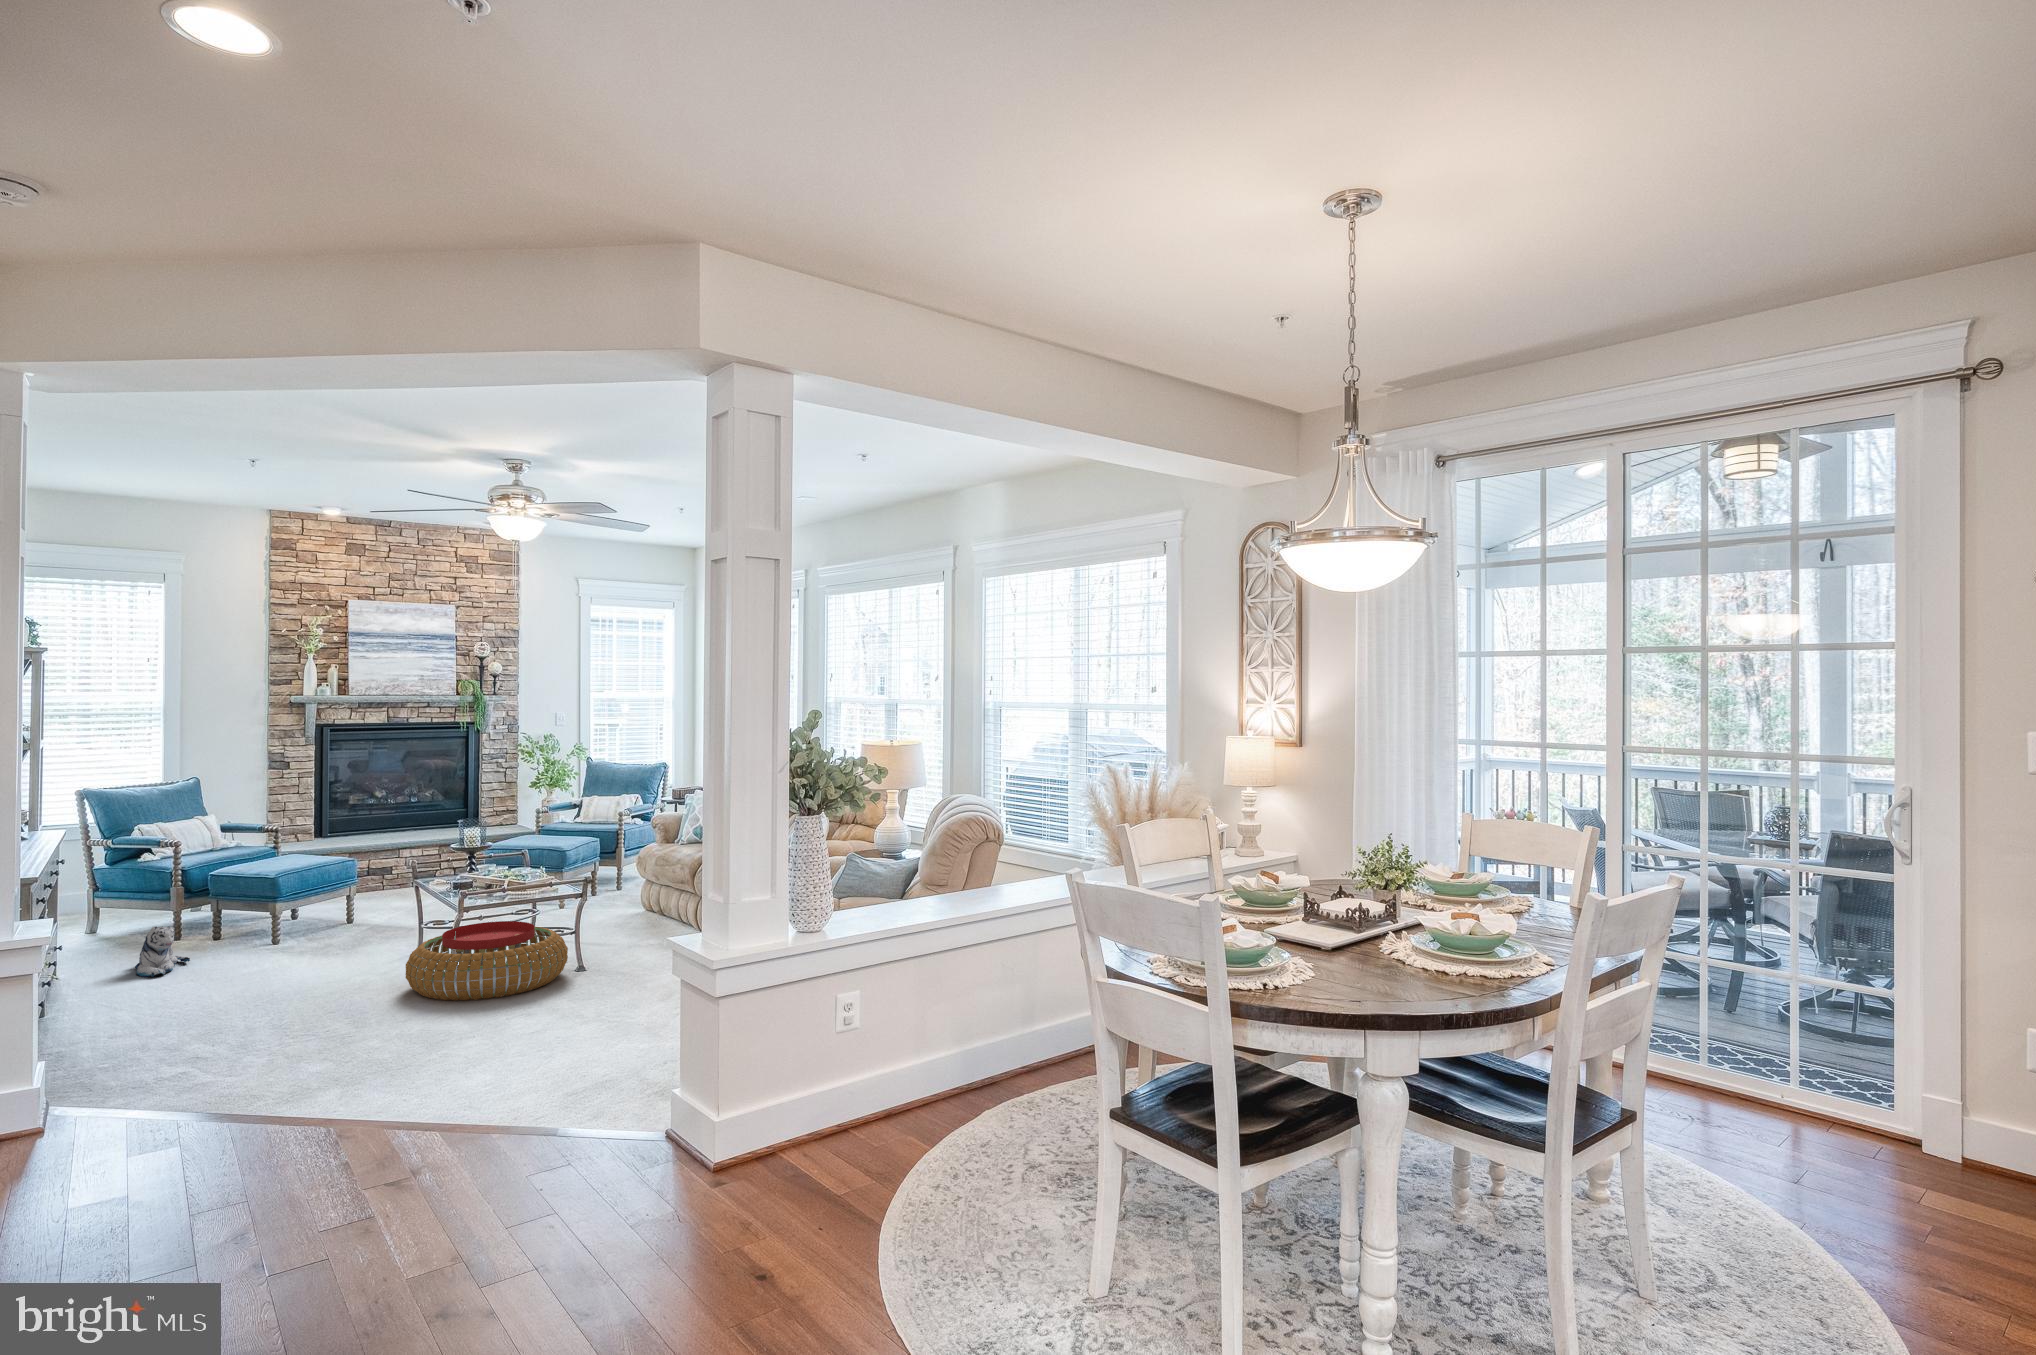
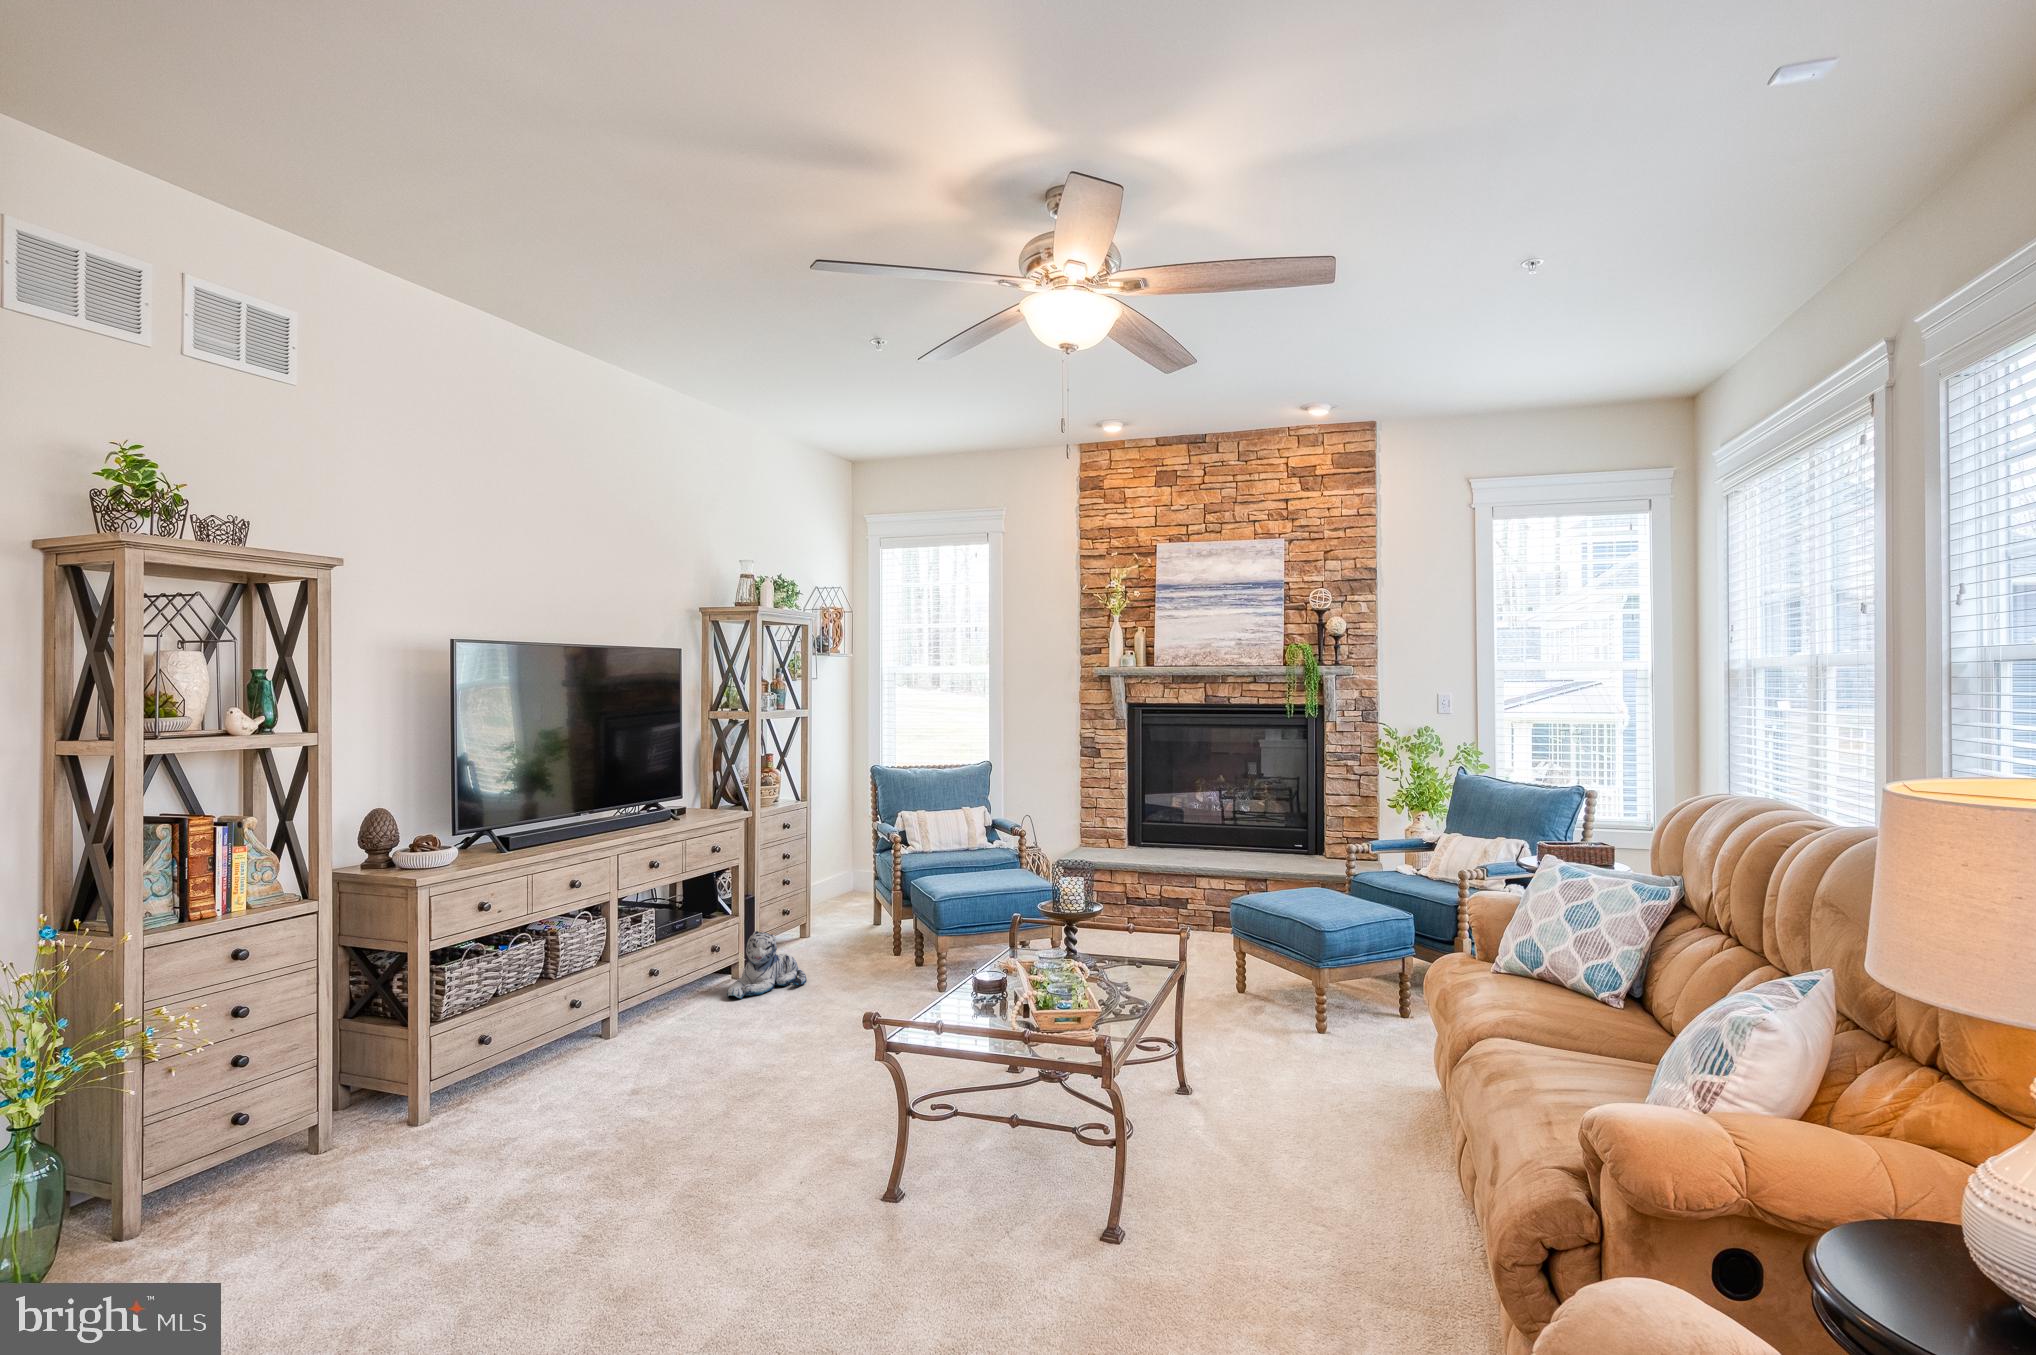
pouf: present [406,921,568,1001] -> none [706,1046,1029,1263]

